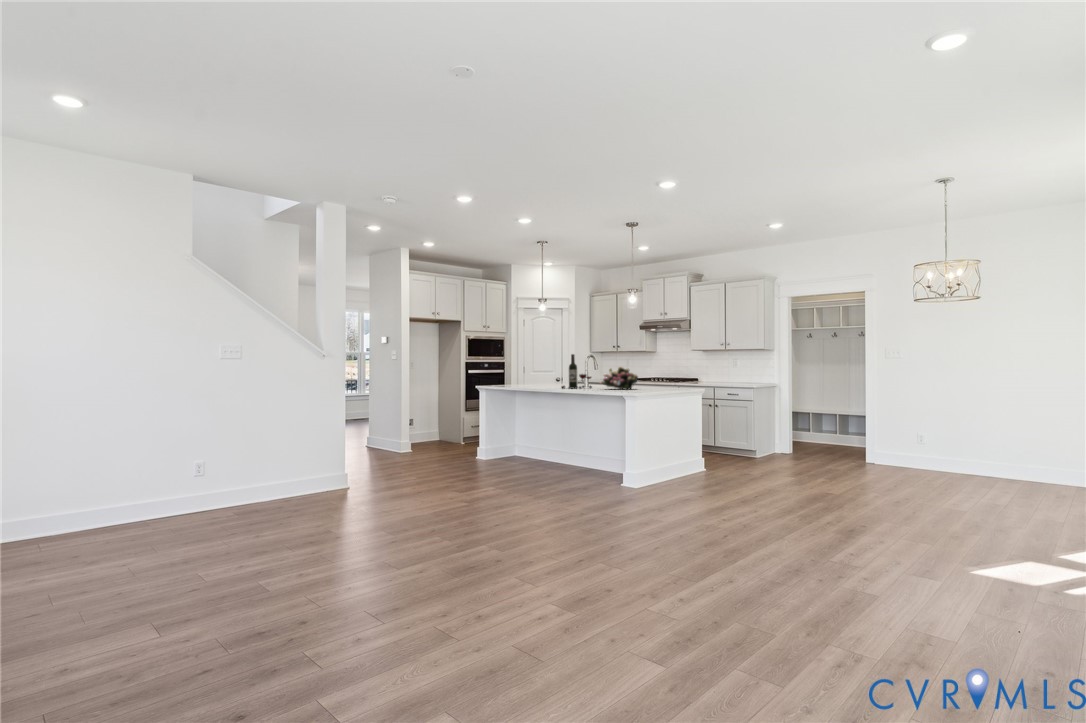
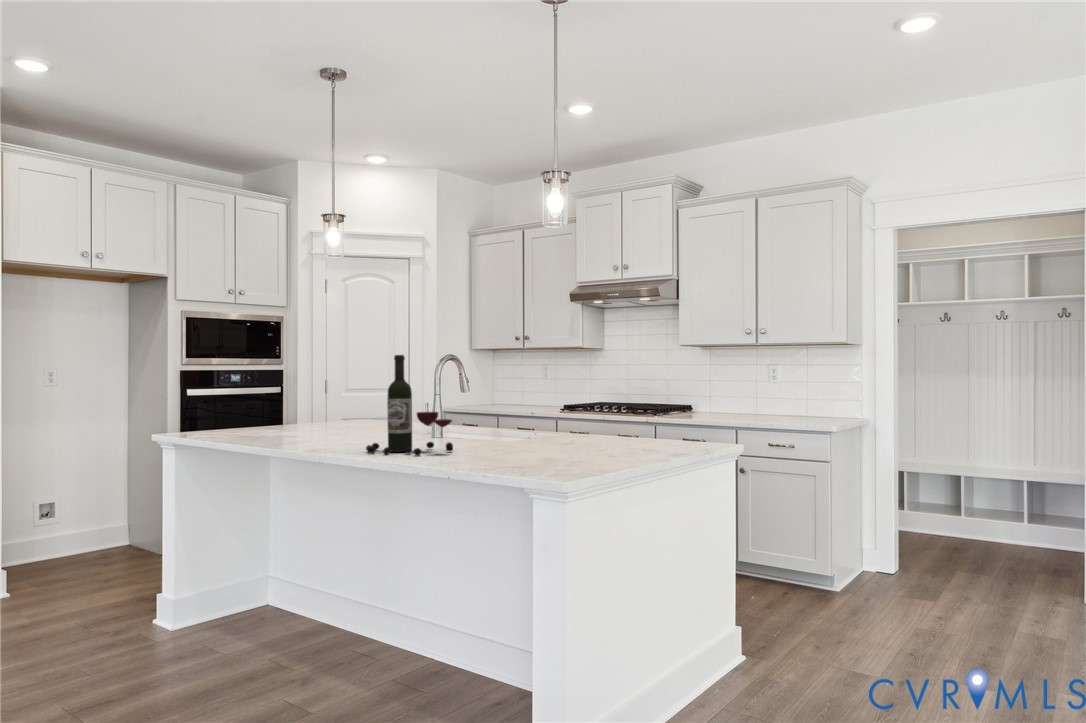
flower arrangement: present [600,367,638,390] -> none [472,391,586,463]

